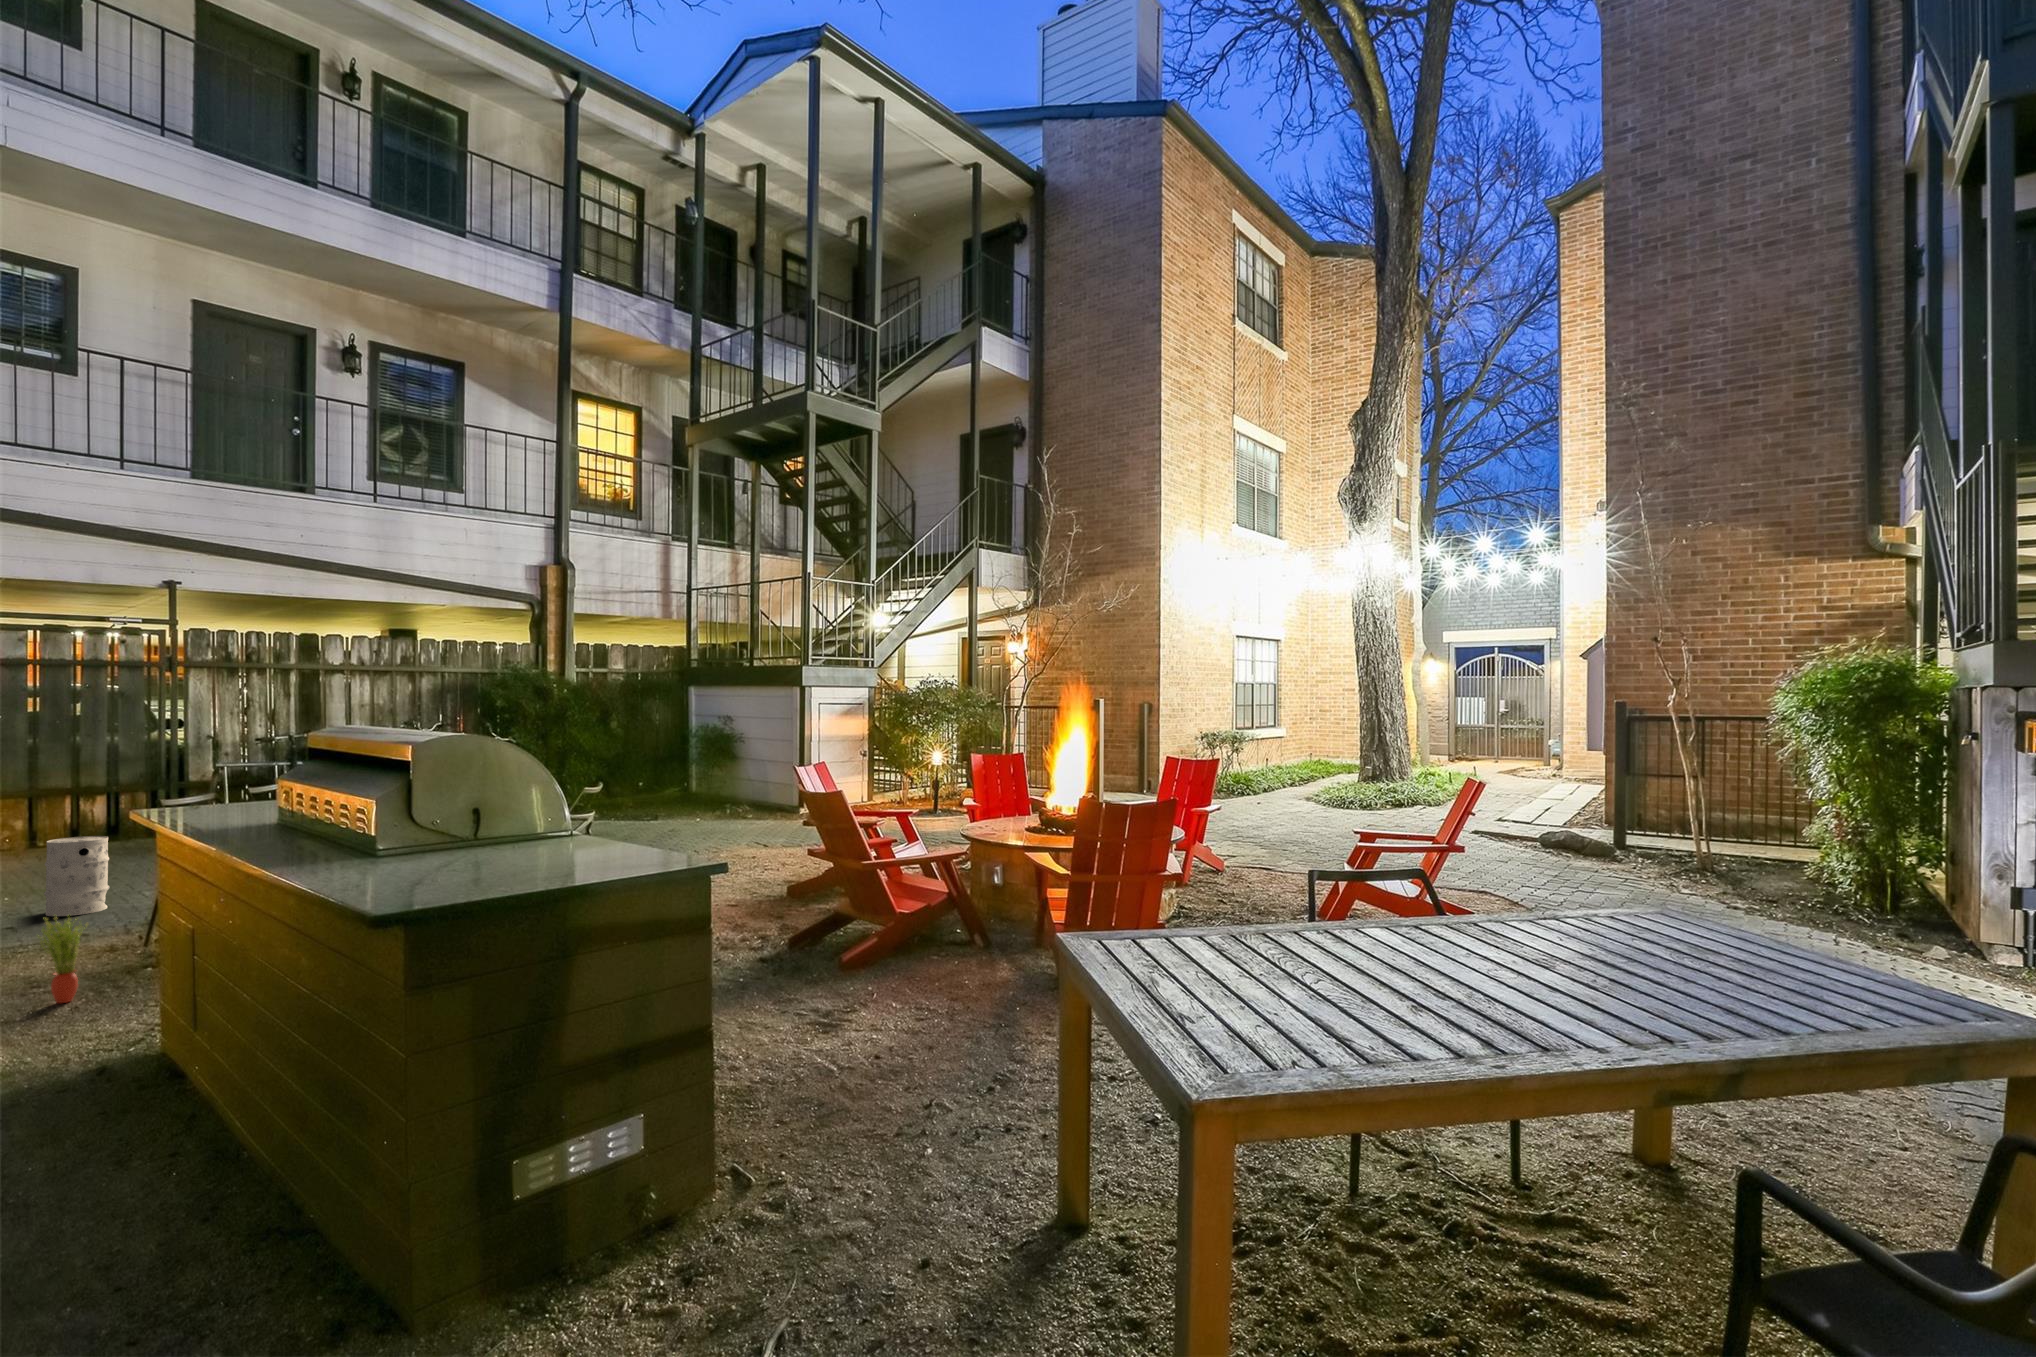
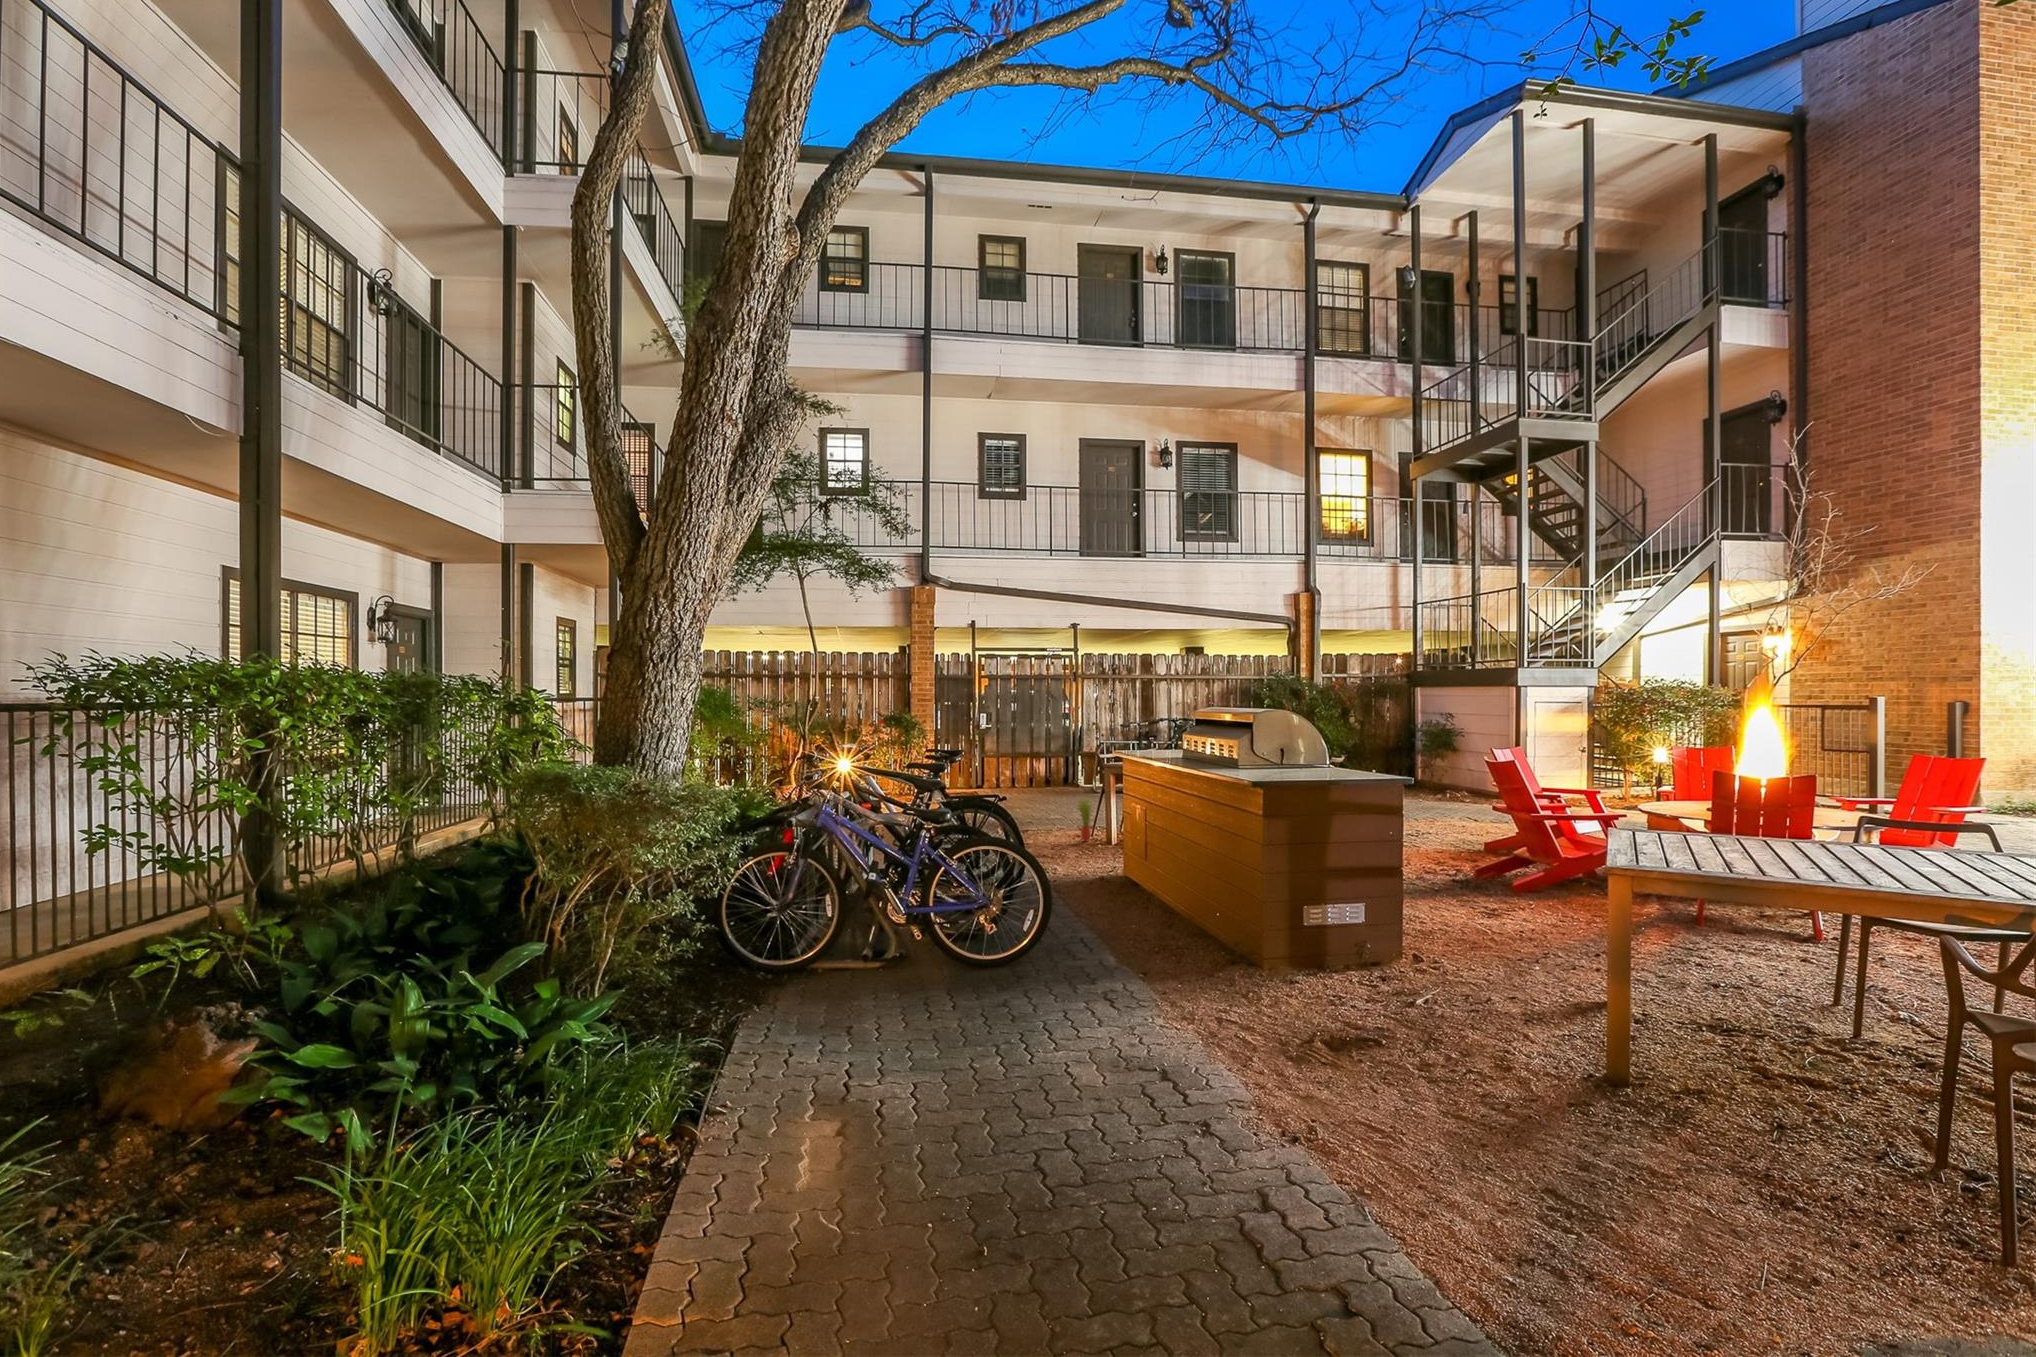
trash can: present [44,836,109,916] -> none [1048,772,1075,814]

